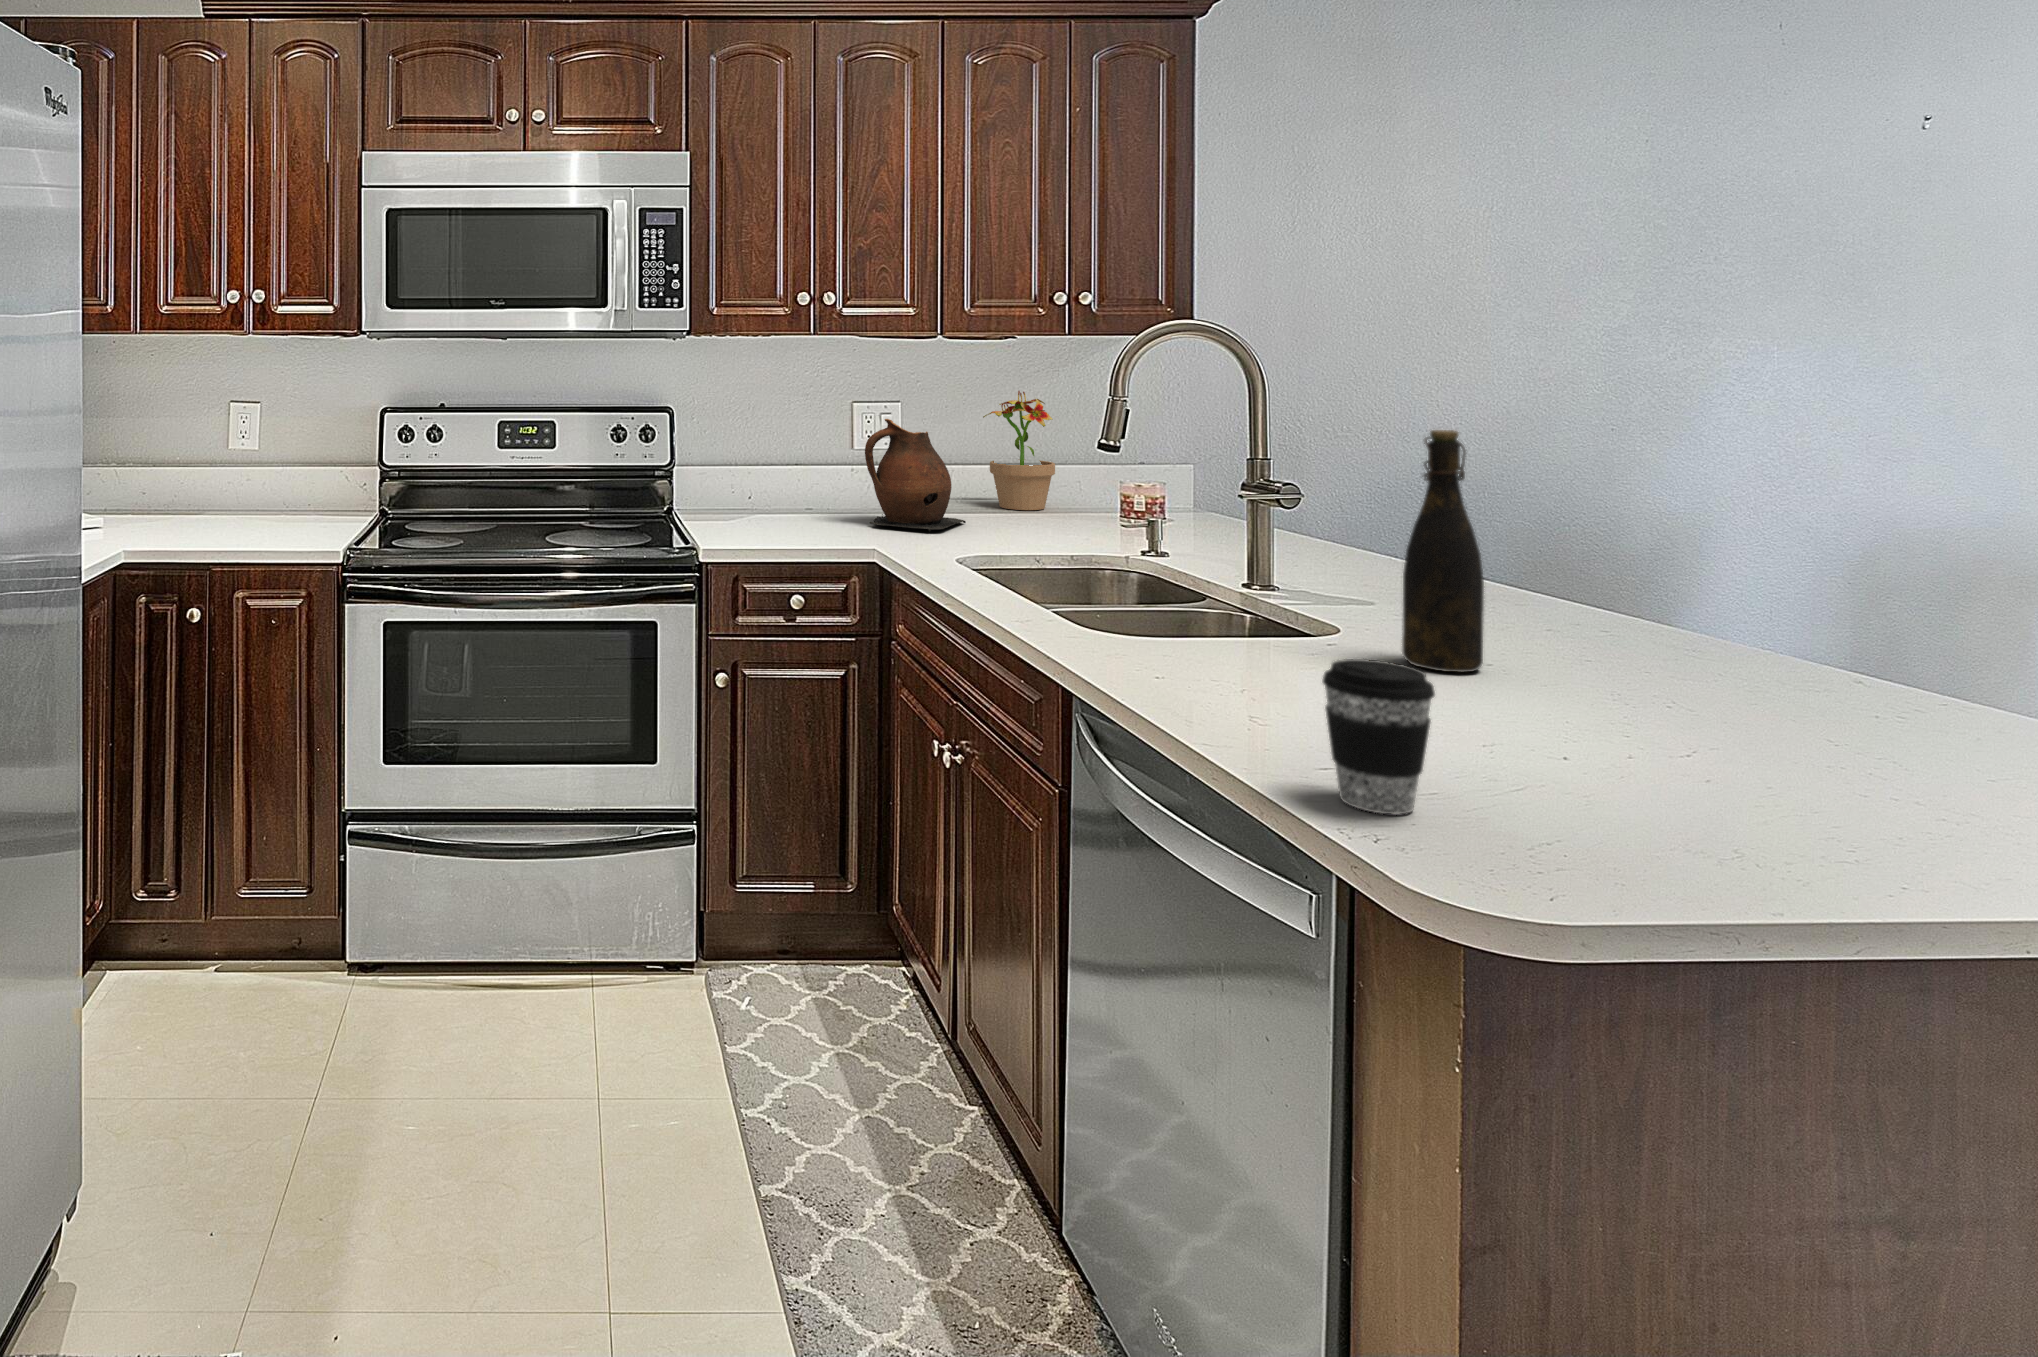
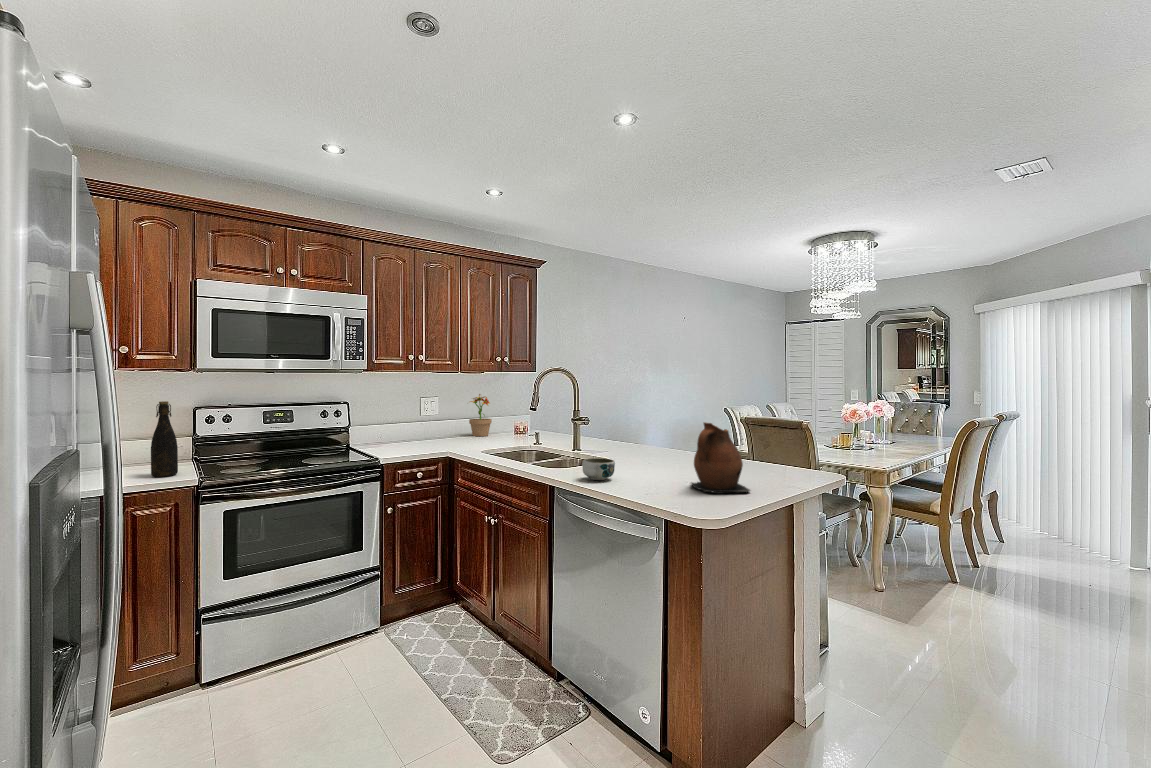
ceramic pitcher: present [865,419,966,531] -> present [692,423,750,492]
bottle: present [1402,430,1484,672] -> present [151,401,178,477]
bowl: none [1154,621,1270,698] -> present [582,458,615,480]
coffee cup: present [1323,659,1435,814] -> none [651,458,679,500]

